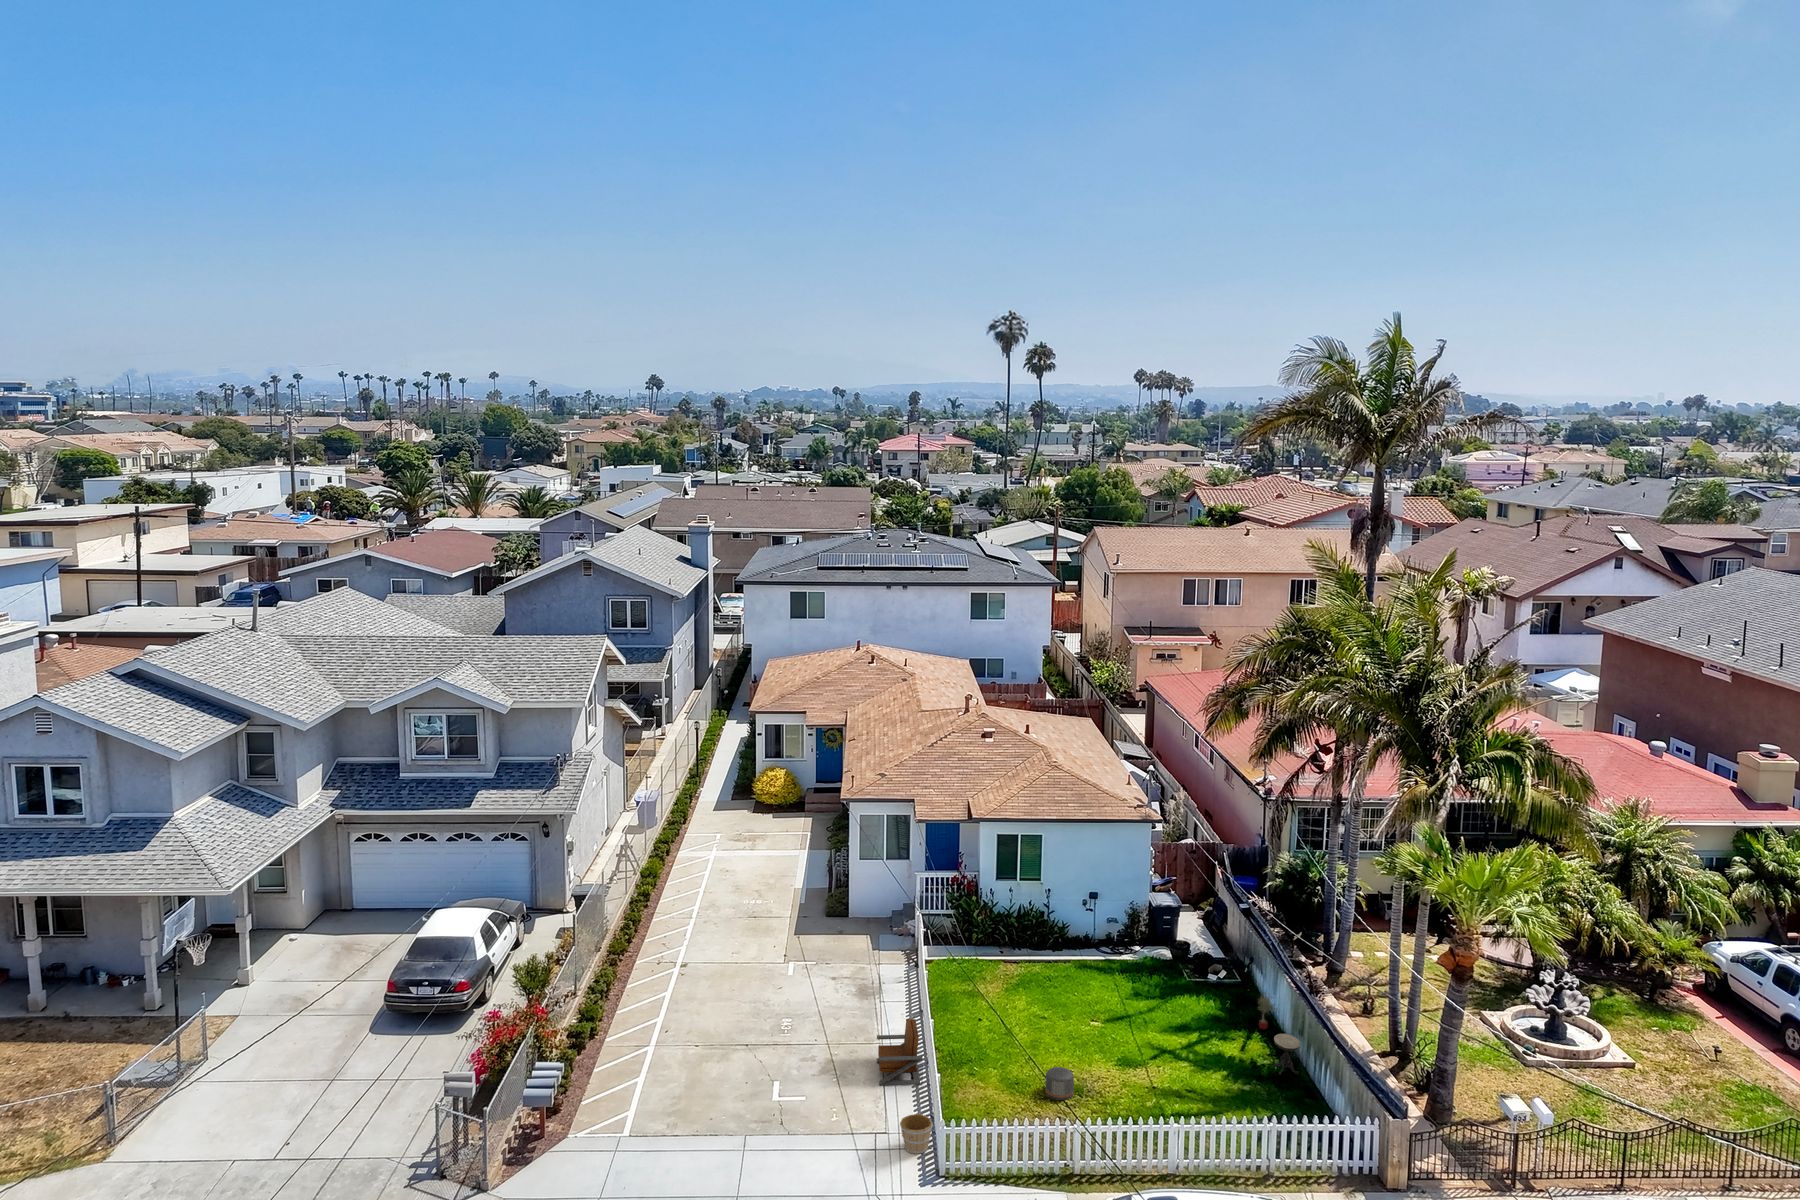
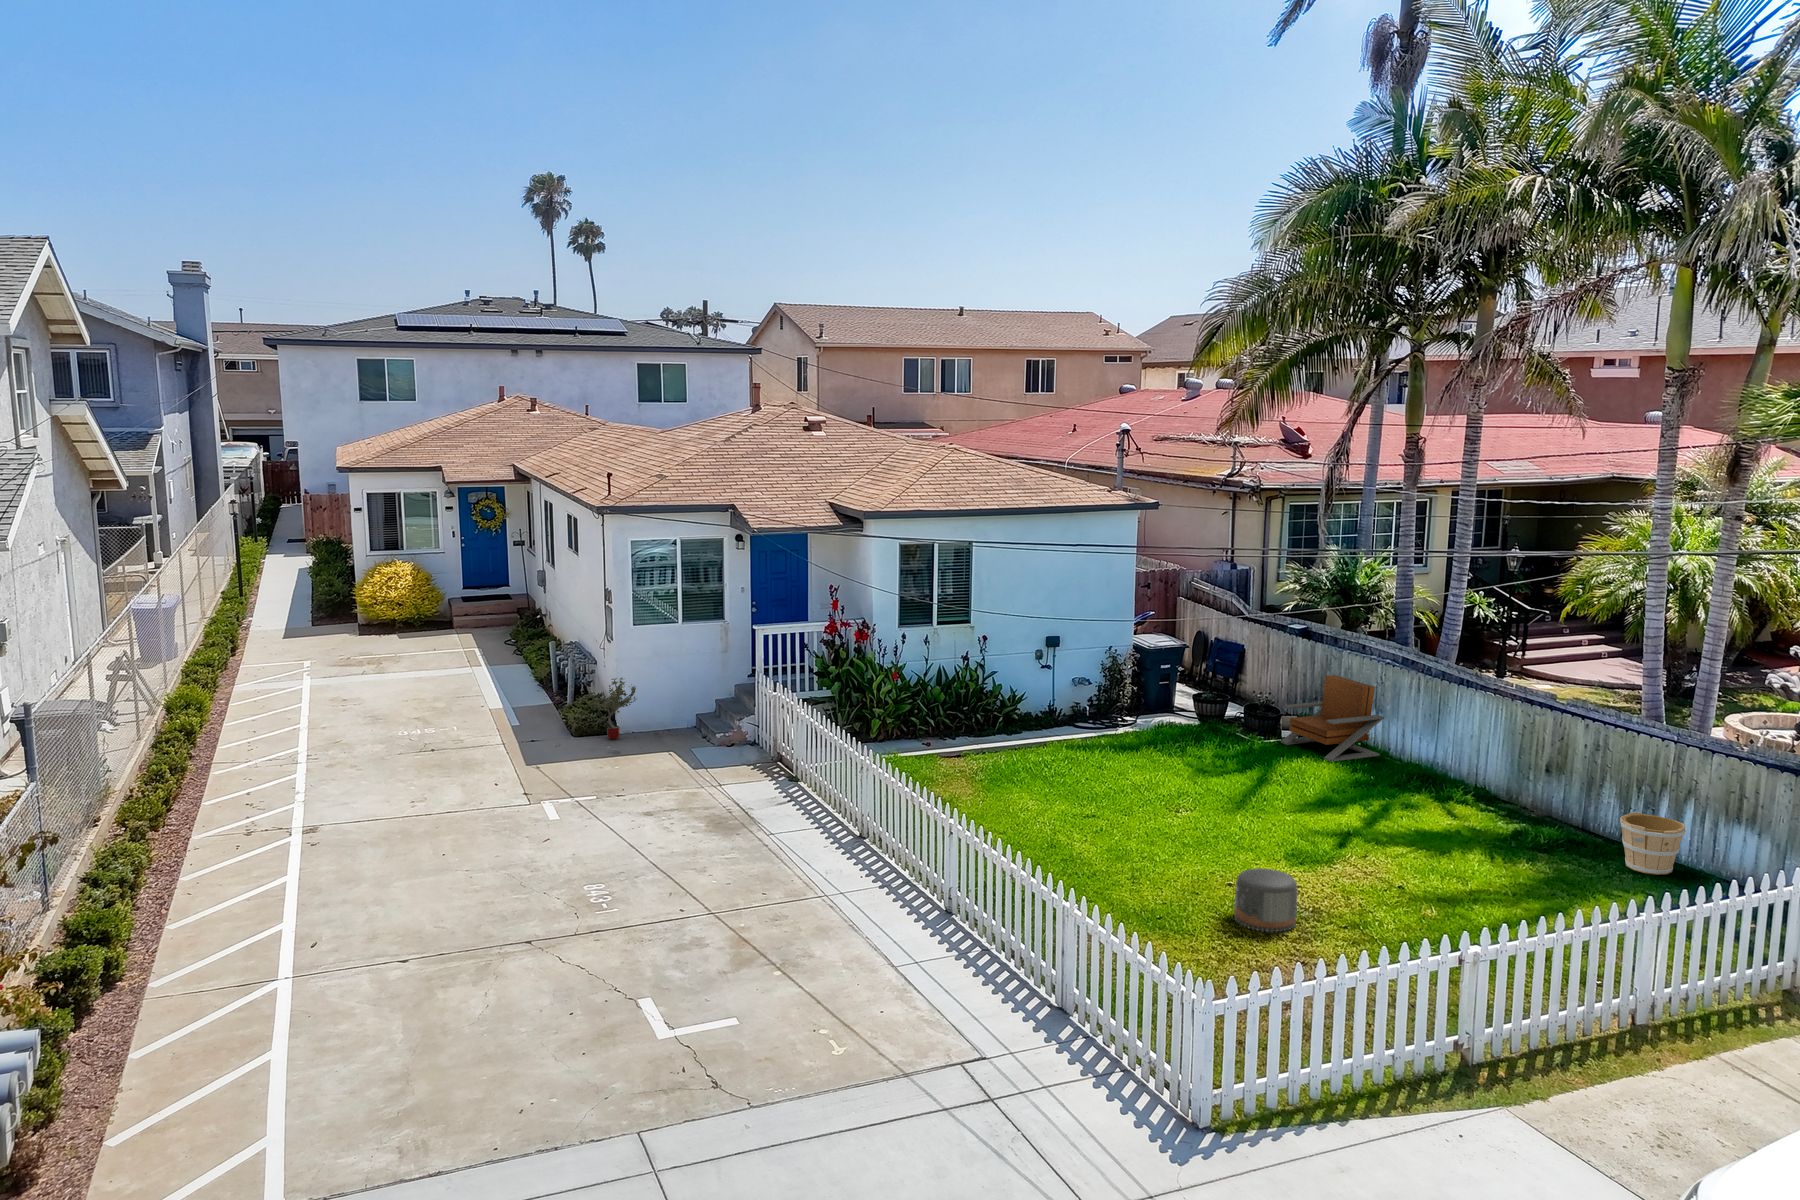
potted tree: present [1259,992,1277,1029] -> present [589,677,636,740]
lounge chair: present [877,1019,923,1085] -> present [1281,675,1384,761]
side table: present [1273,1034,1300,1075] -> none [1534,770,1595,839]
wooden bucket: present [900,1114,933,1154] -> present [1620,813,1686,875]

